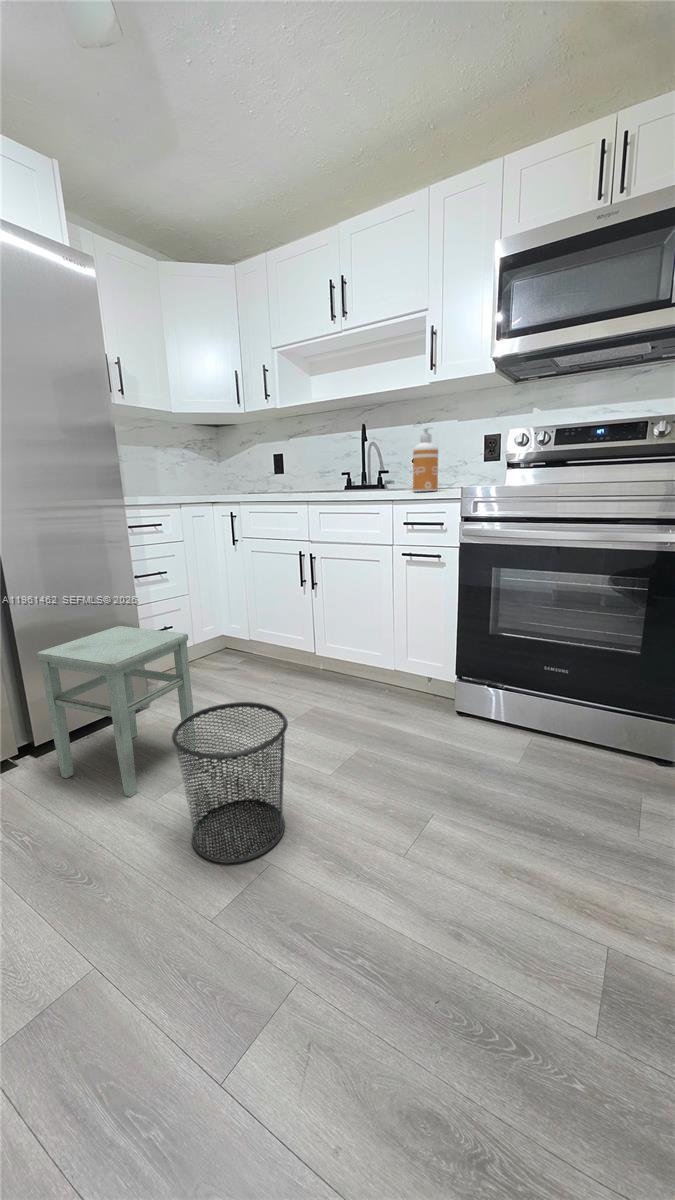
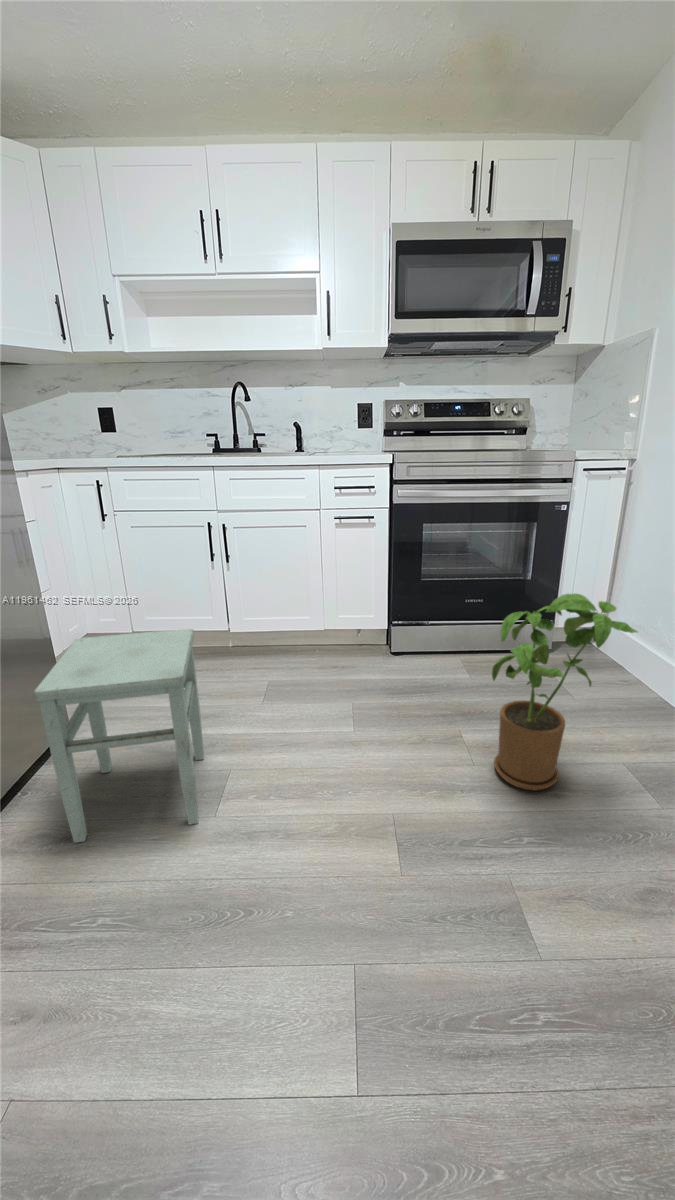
soap dispenser: present [413,427,438,491] -> none [341,396,364,457]
house plant: none [352,659,529,920] -> present [492,593,637,790]
waste bin: present [172,702,288,863] -> none [289,677,402,833]

